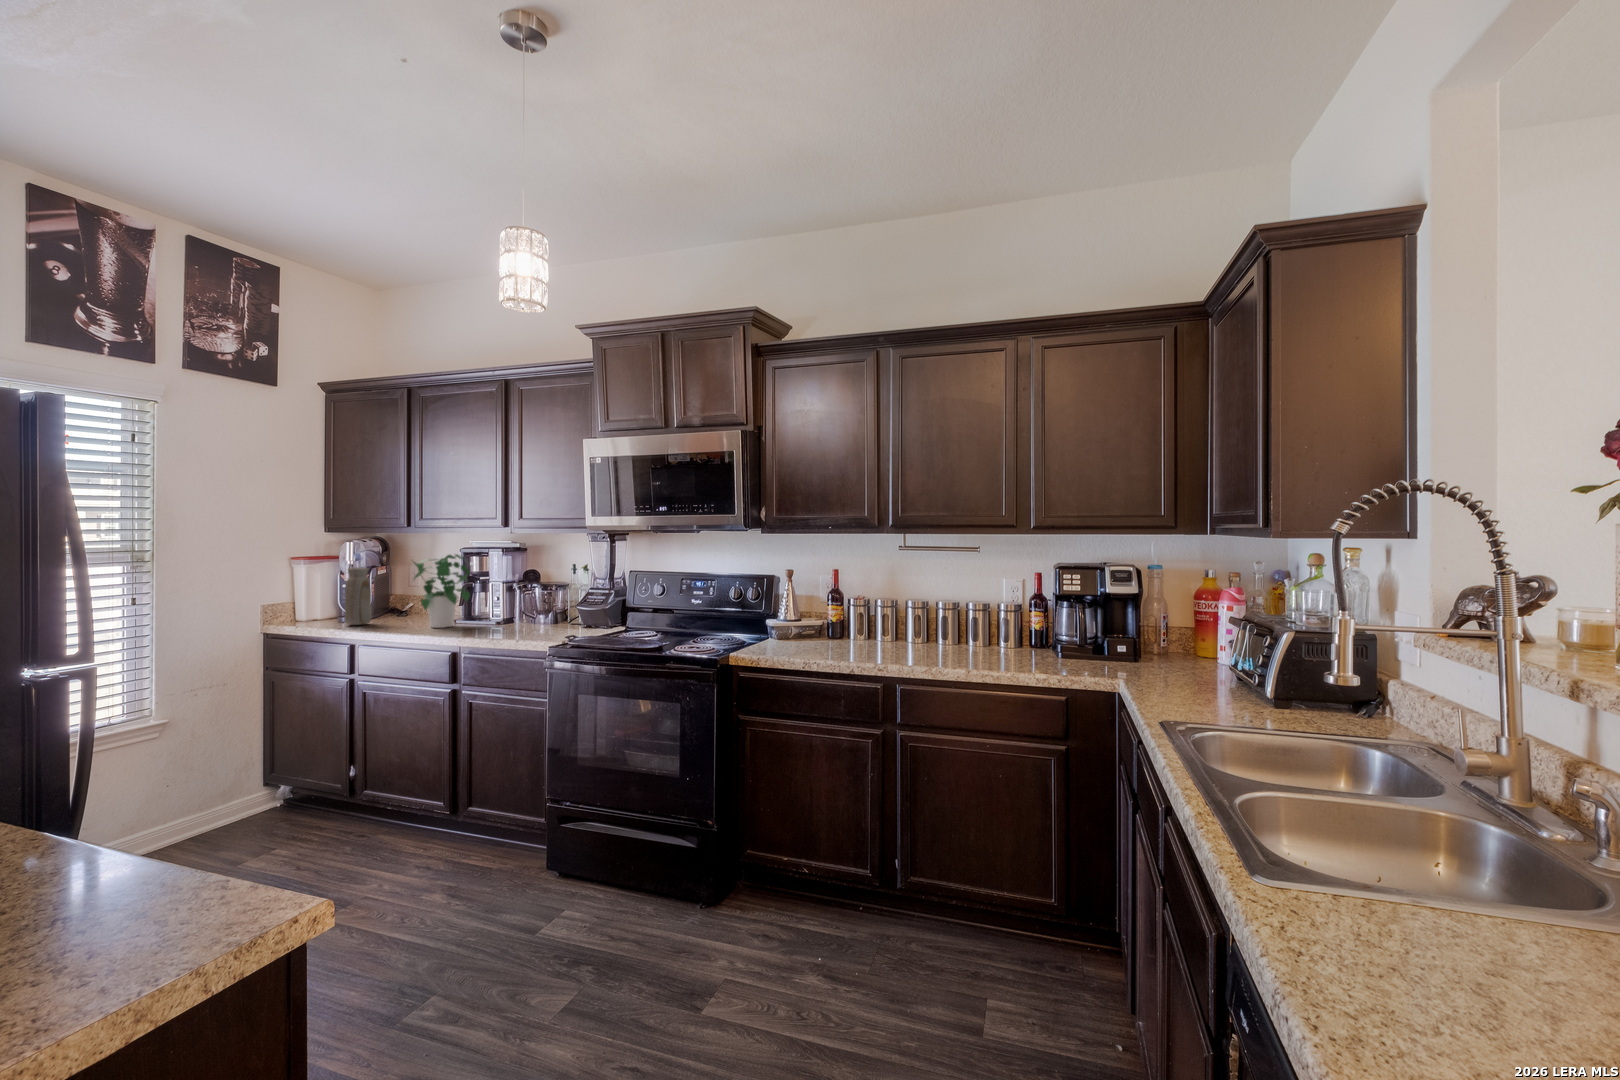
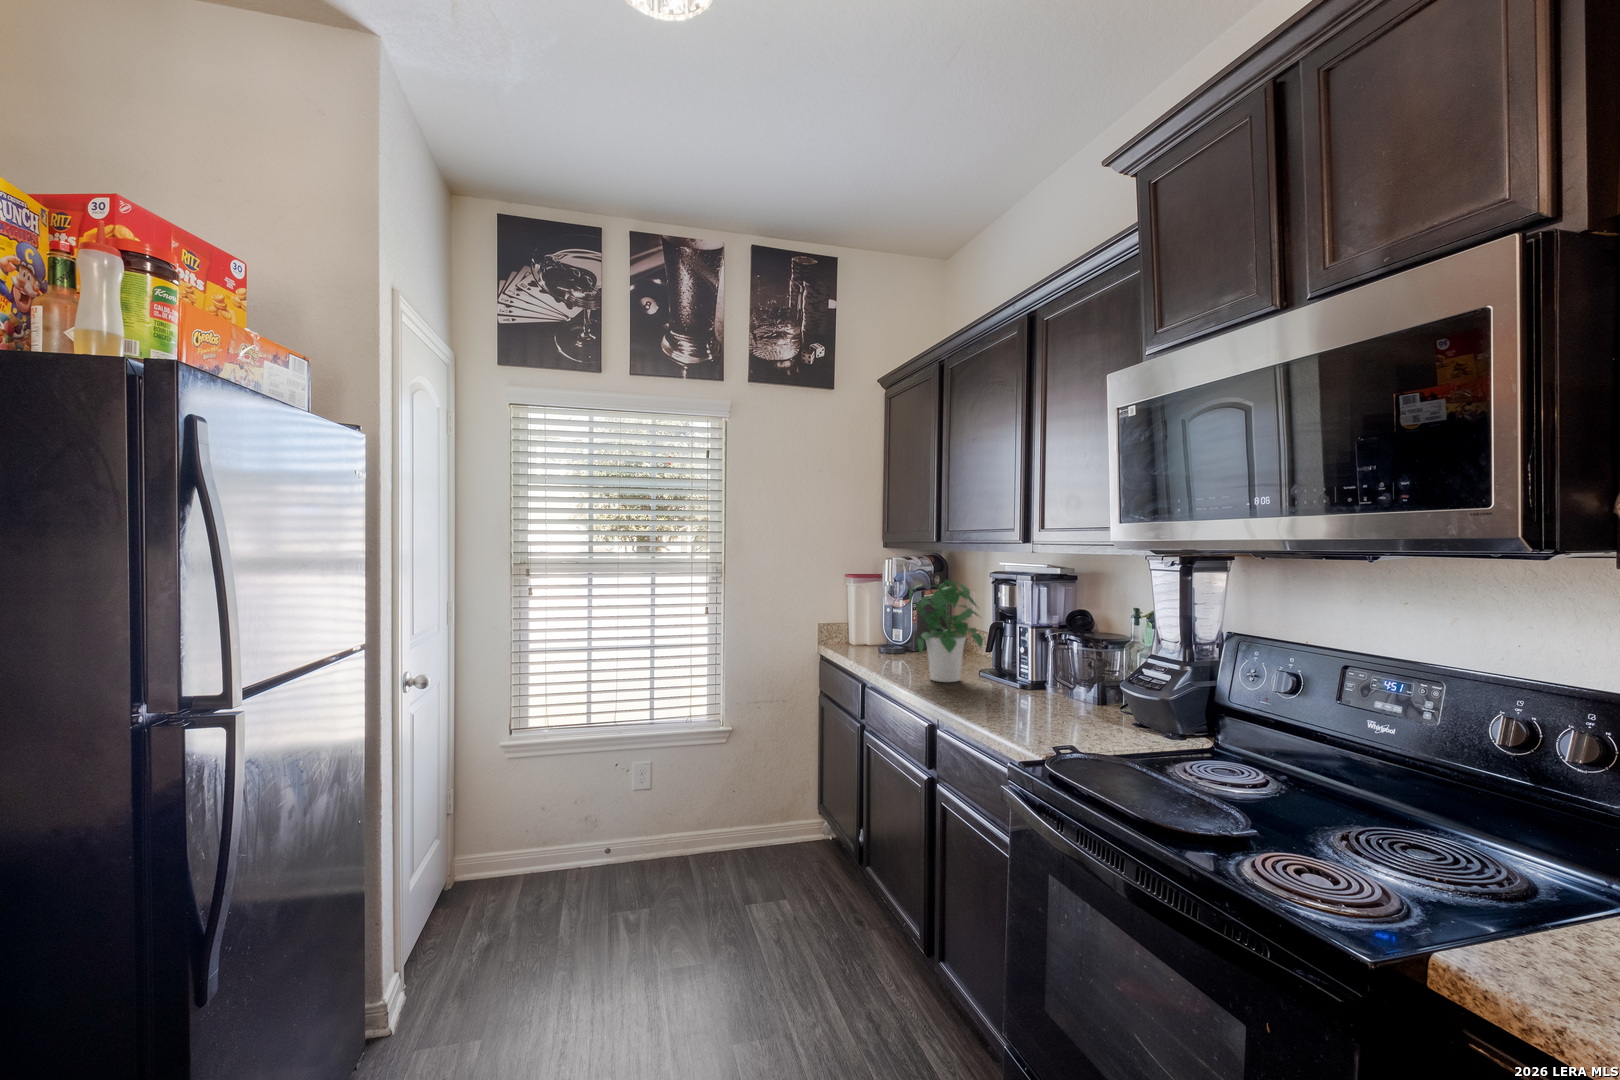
vase: present [345,567,372,625] -> none [865,589,893,659]

